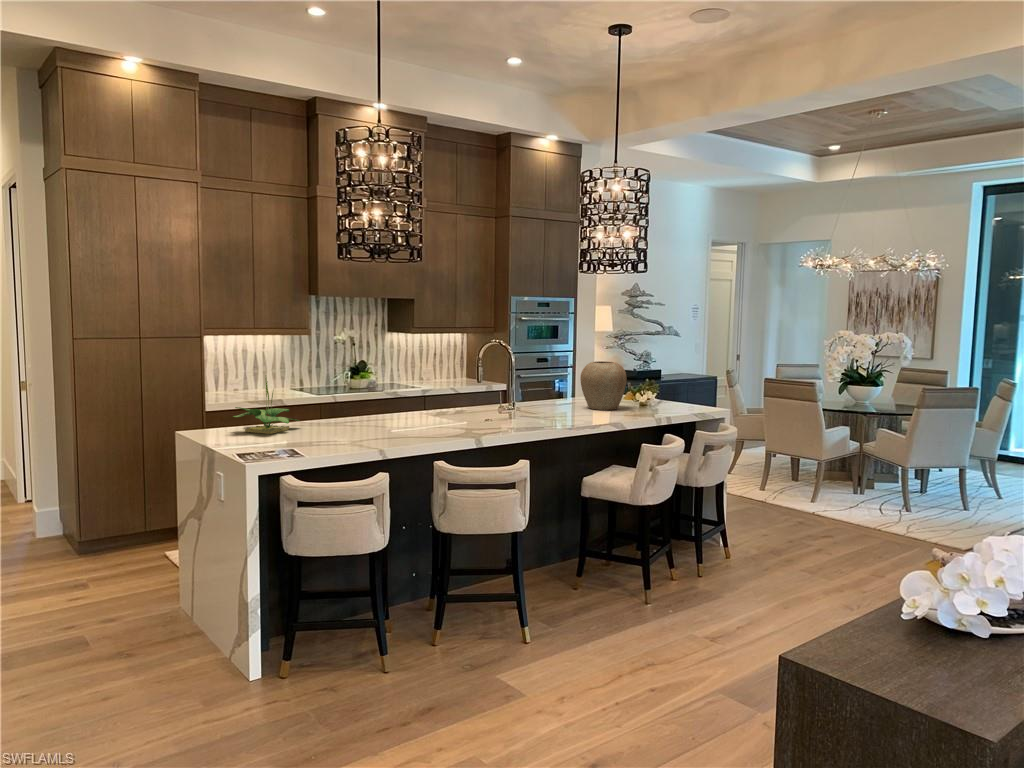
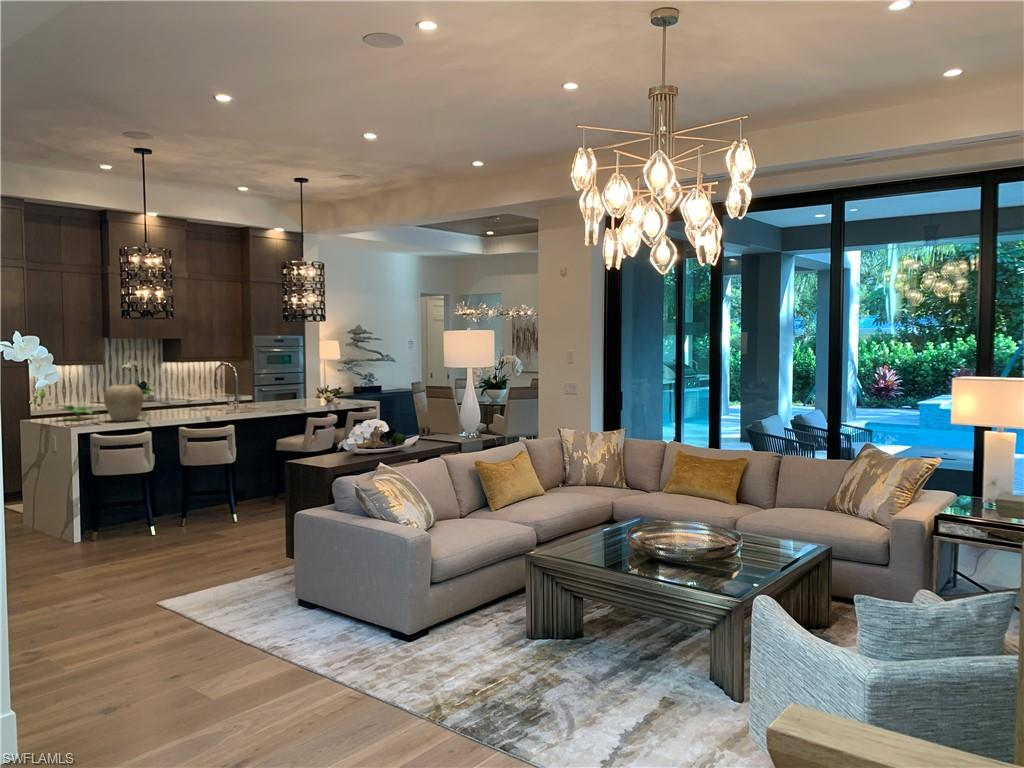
vase: present [580,361,627,410] -> present [104,384,143,421]

